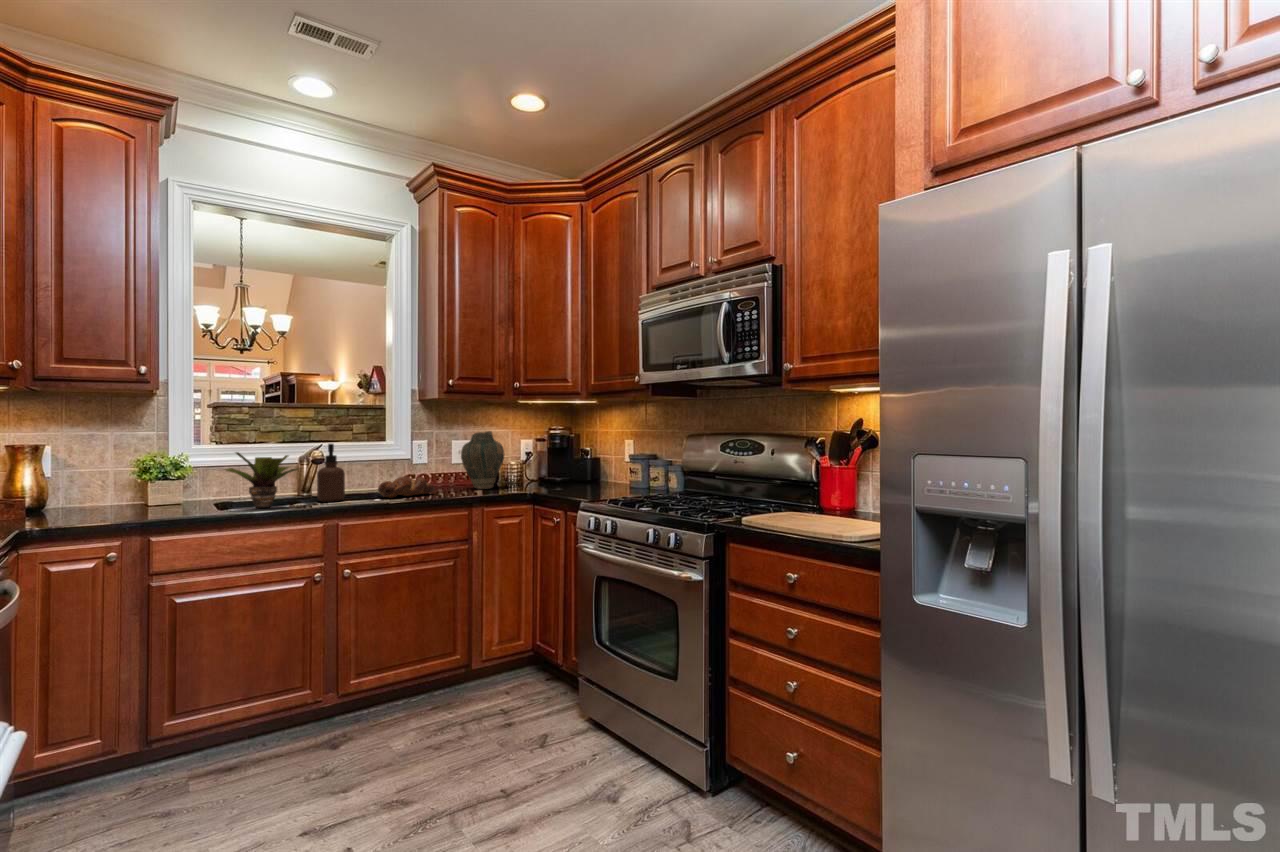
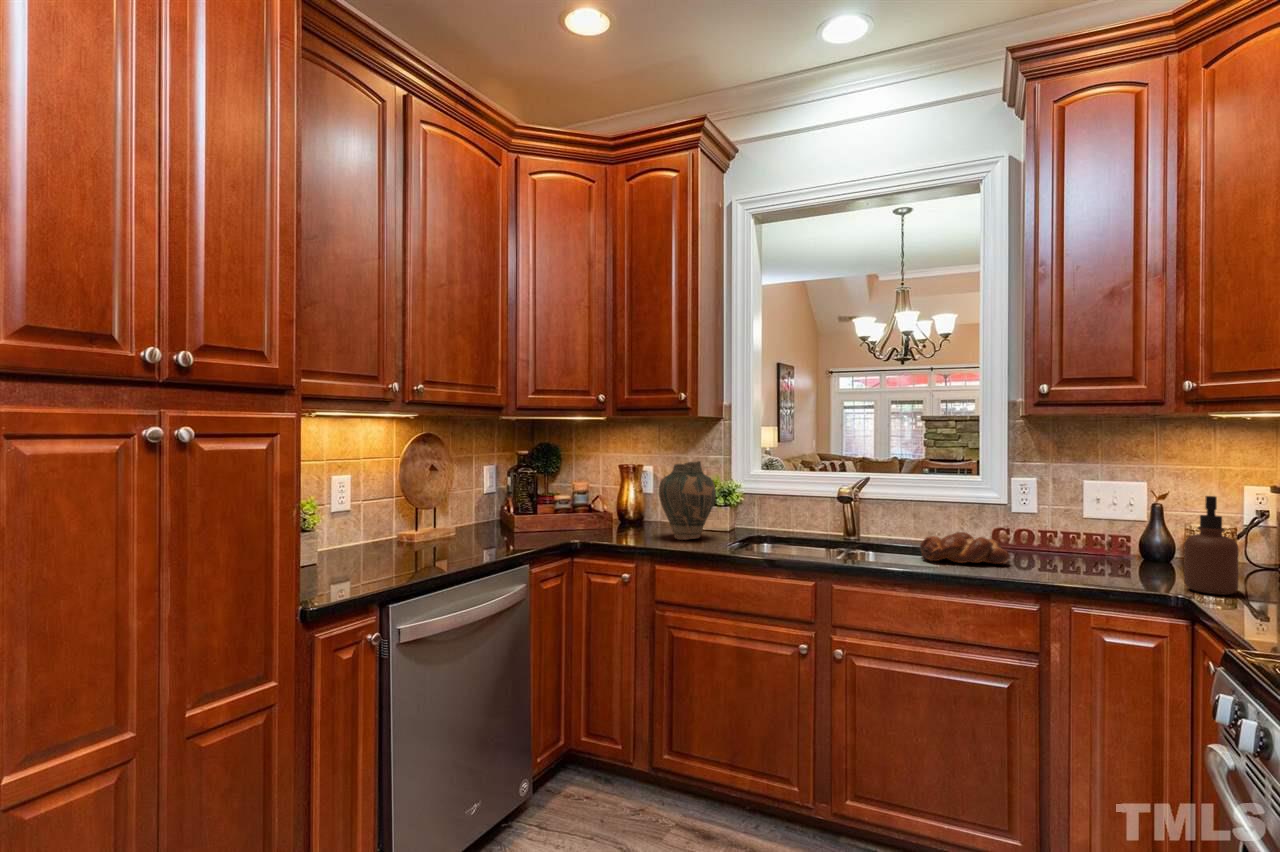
vase: present [461,431,504,489] -> present [659,461,716,540]
soap dispenser: present [317,444,345,502] -> present [1184,496,1239,595]
potted plant: present [225,452,298,508] -> none [740,484,810,551]

